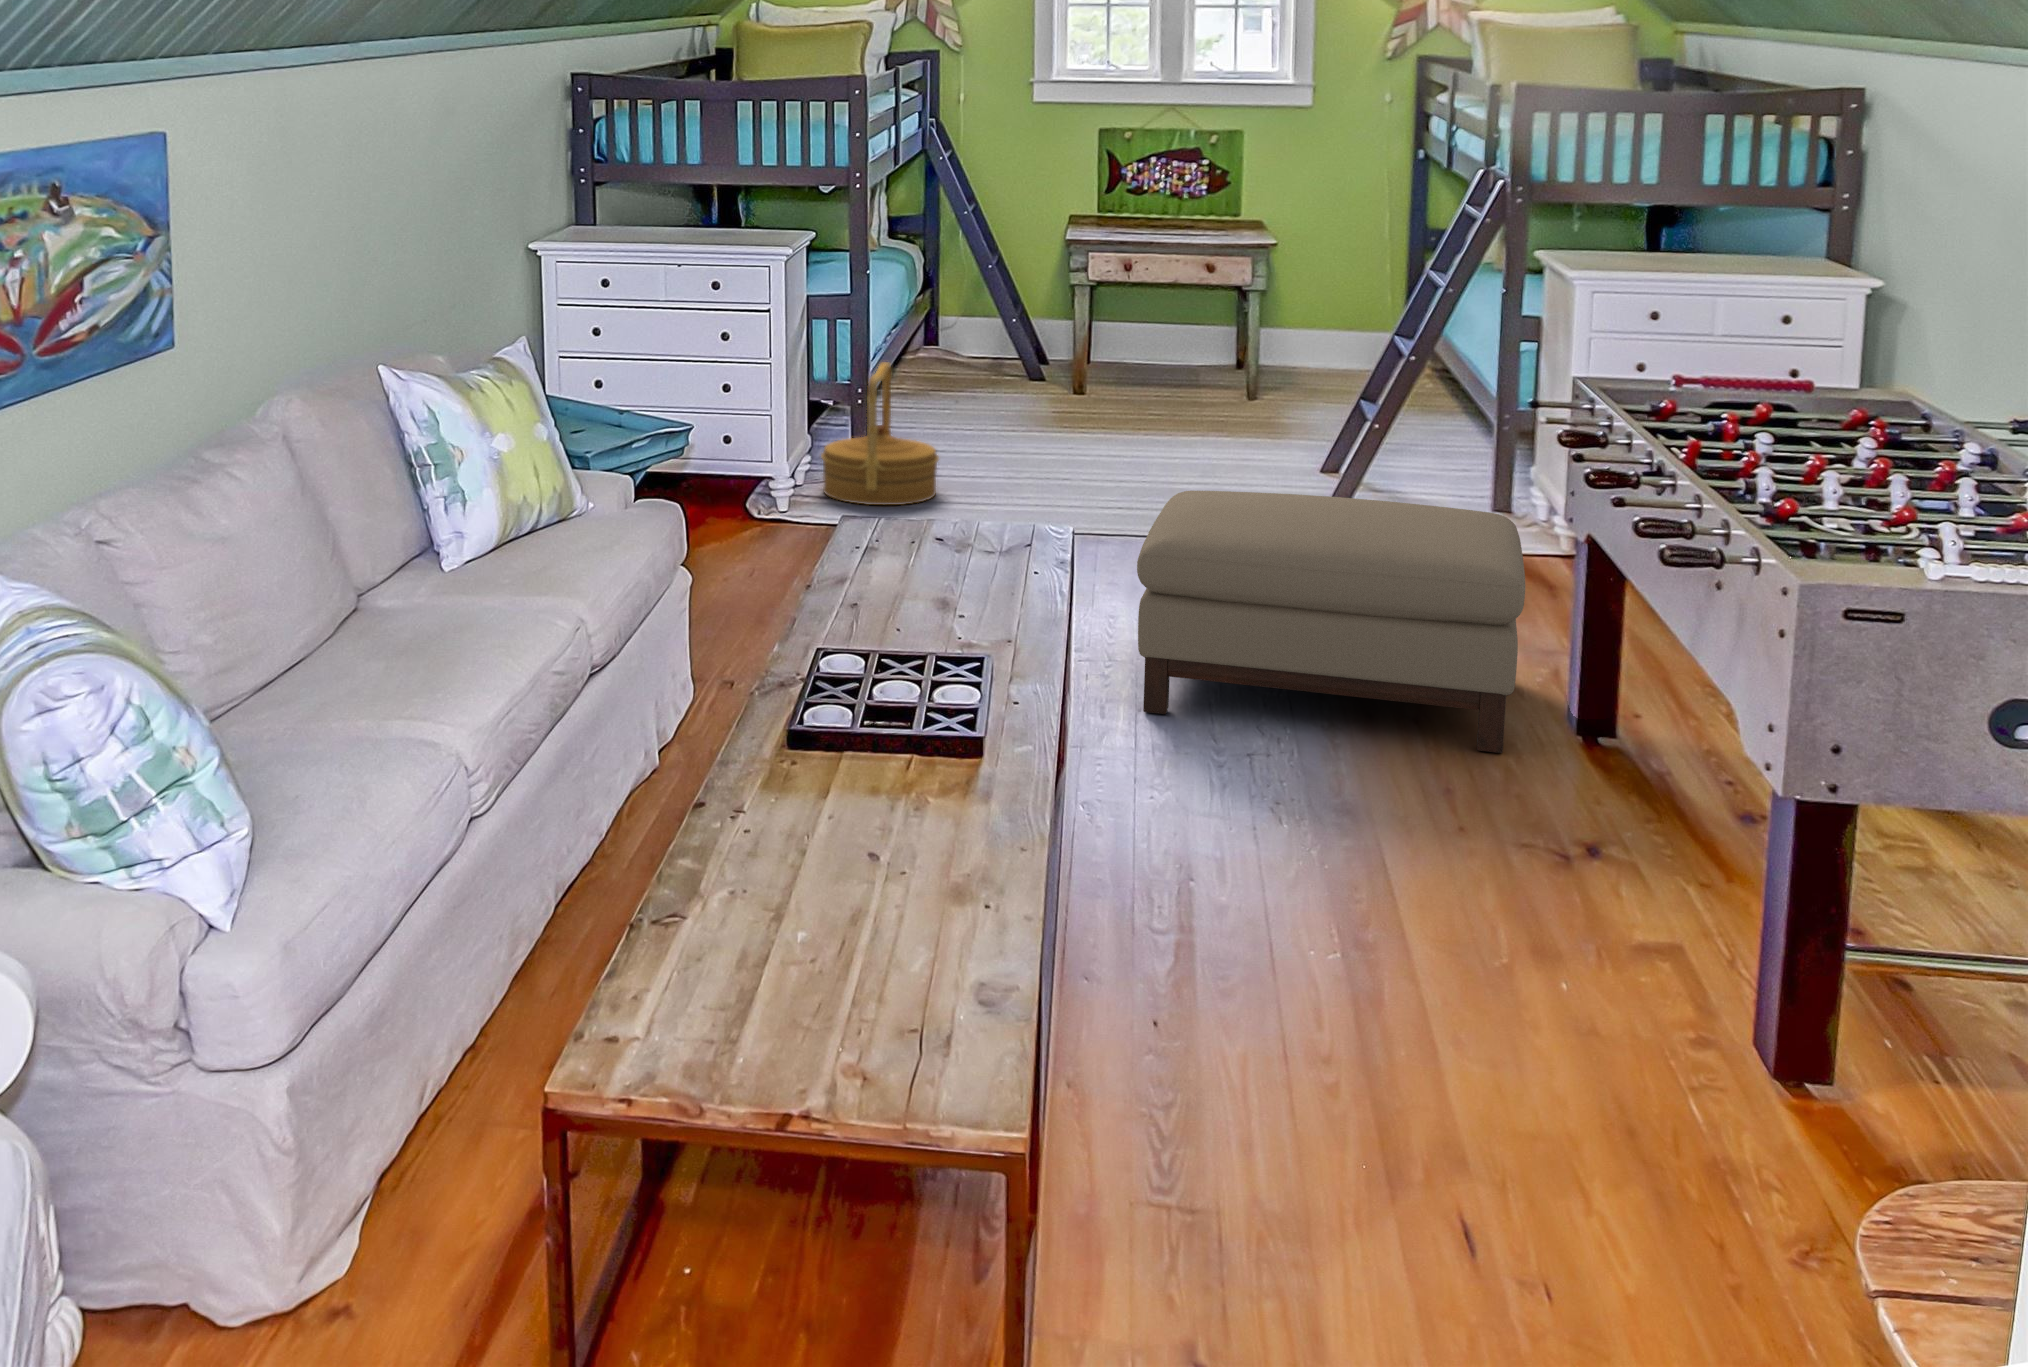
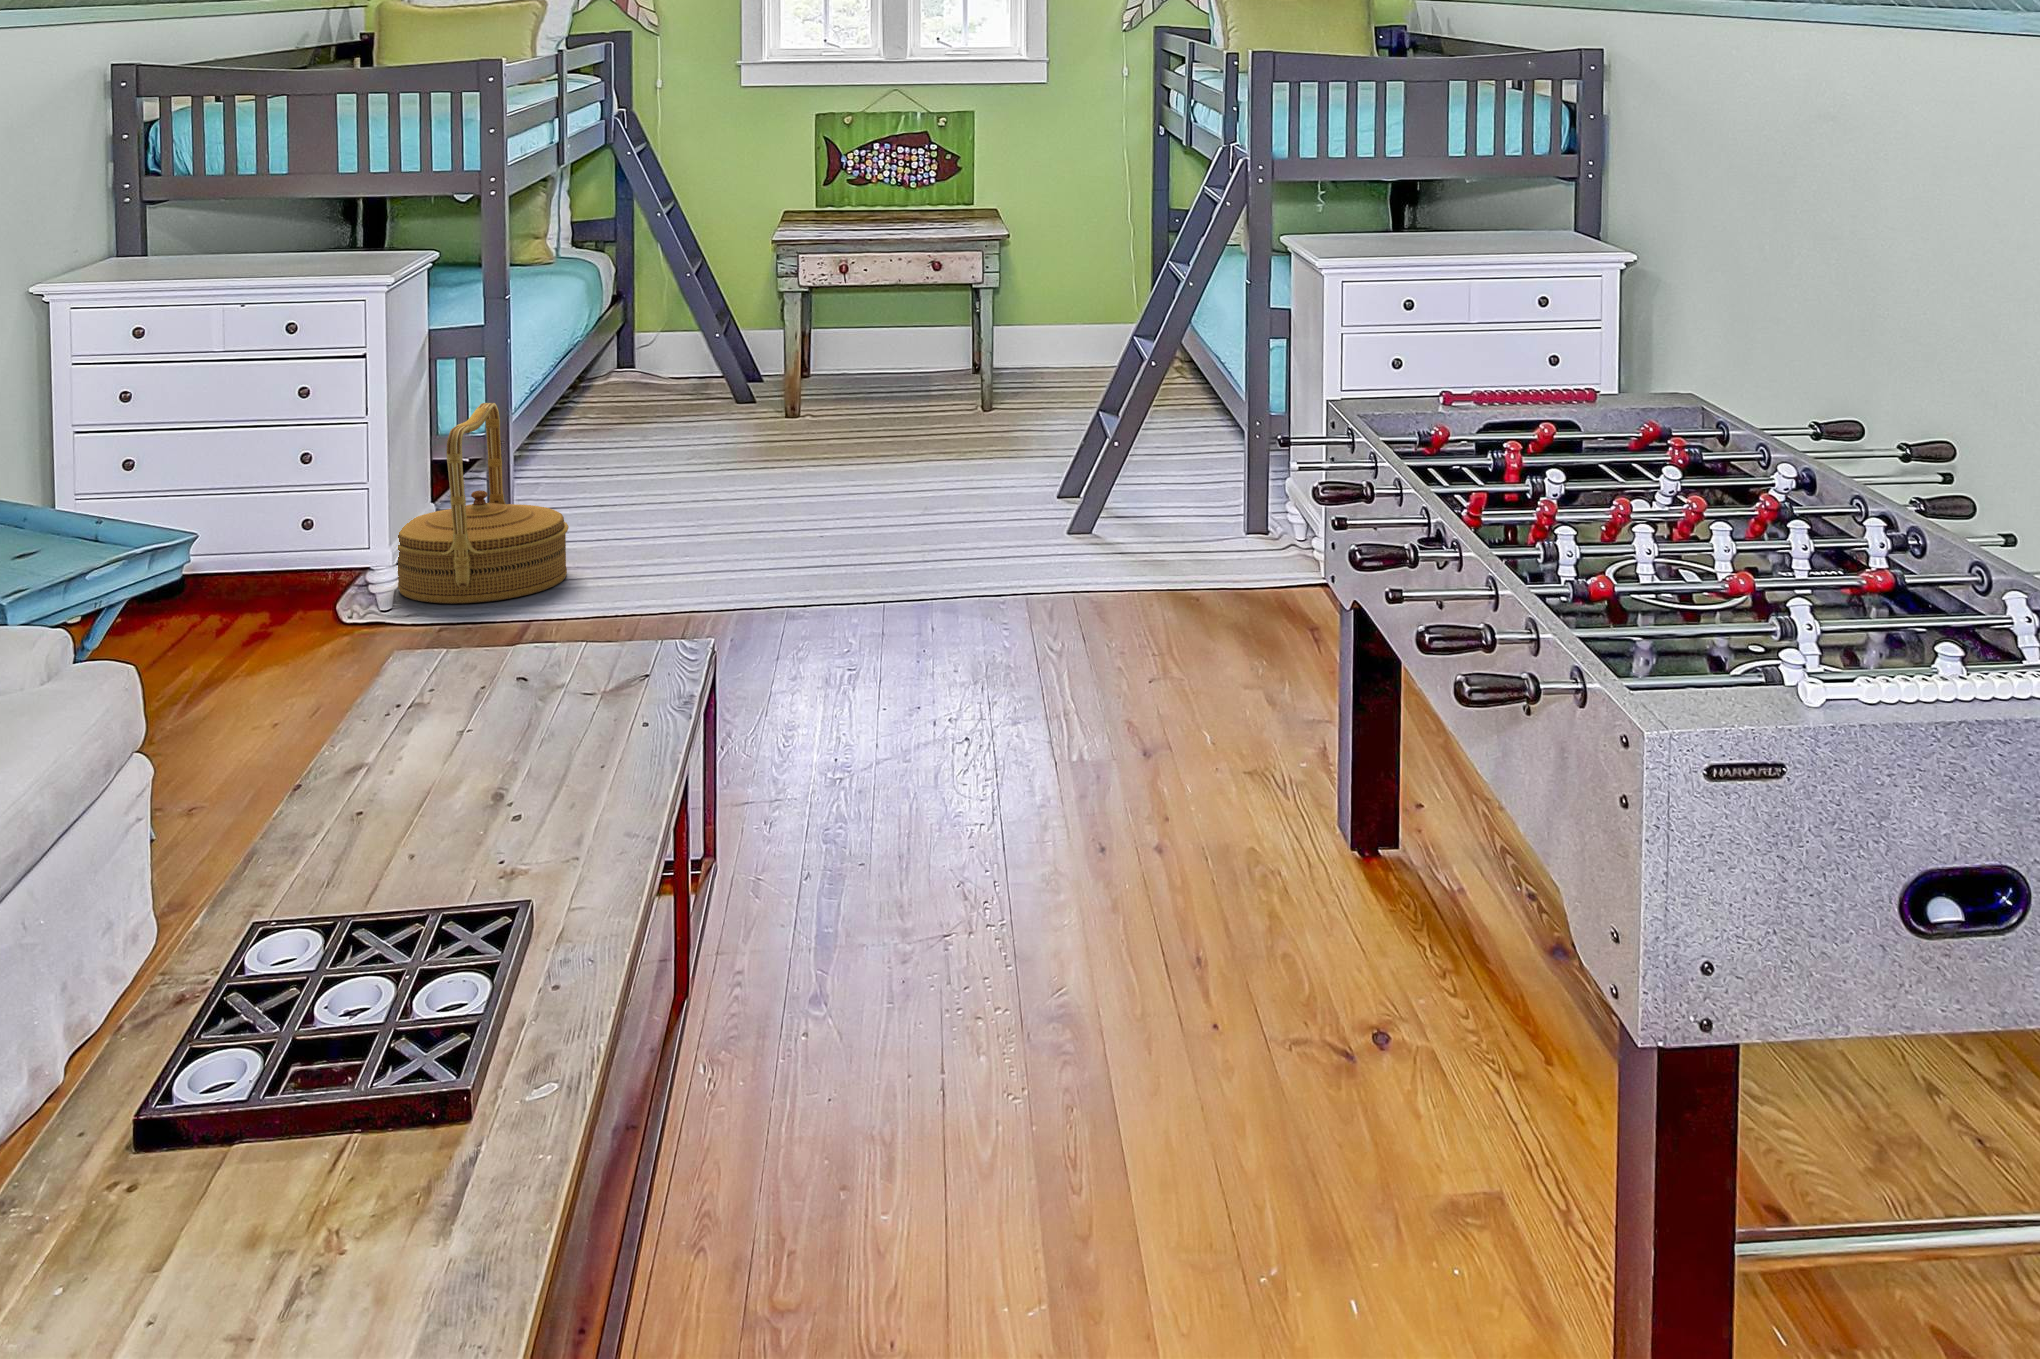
ottoman: present [1137,491,1525,753] -> none [763,563,1279,912]

